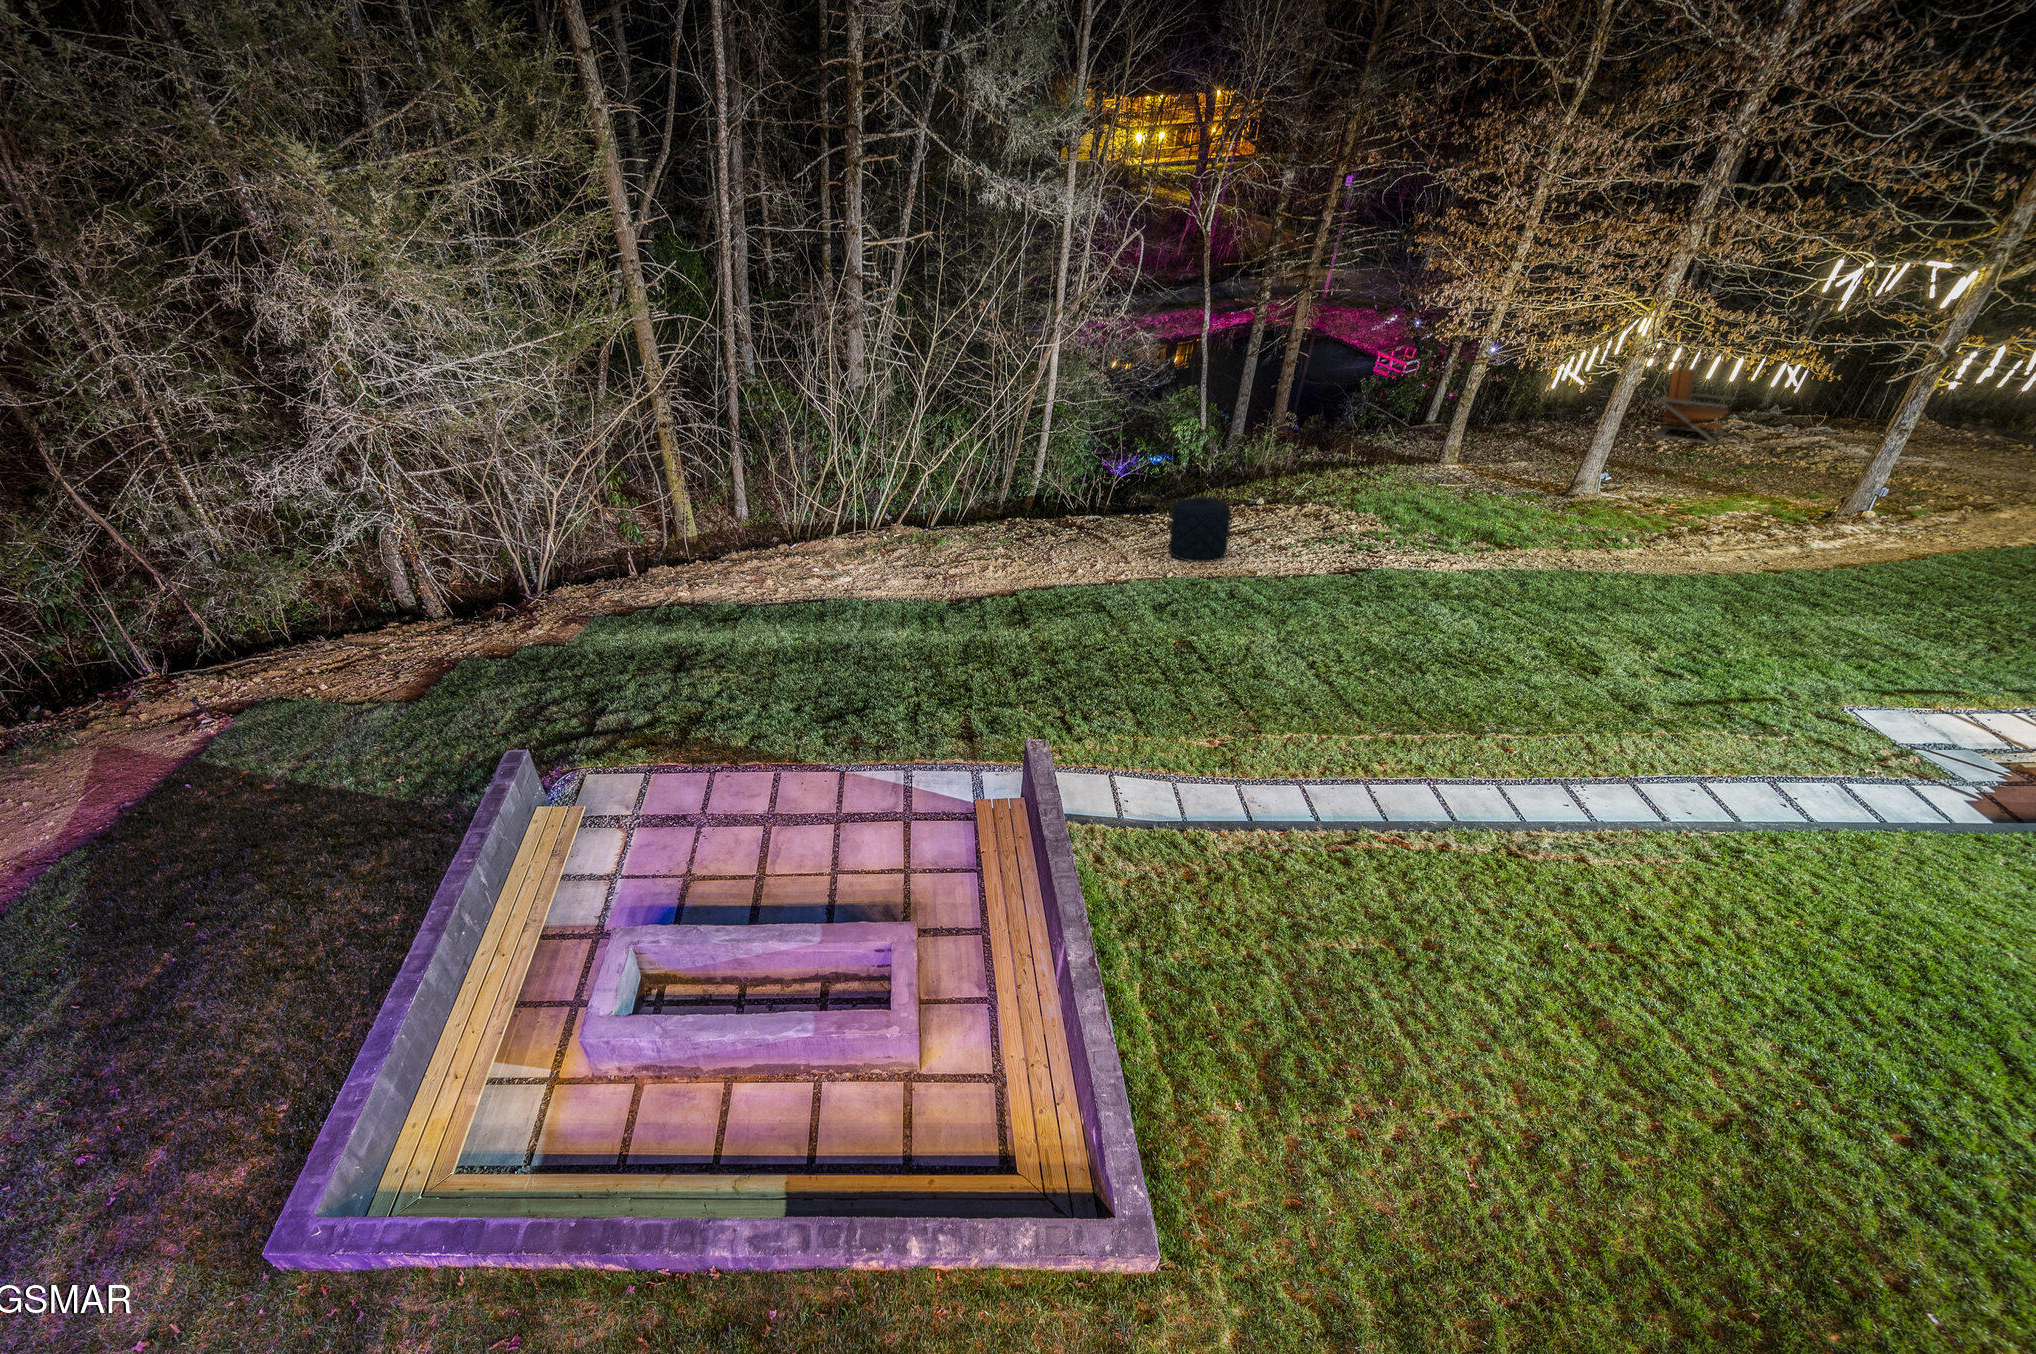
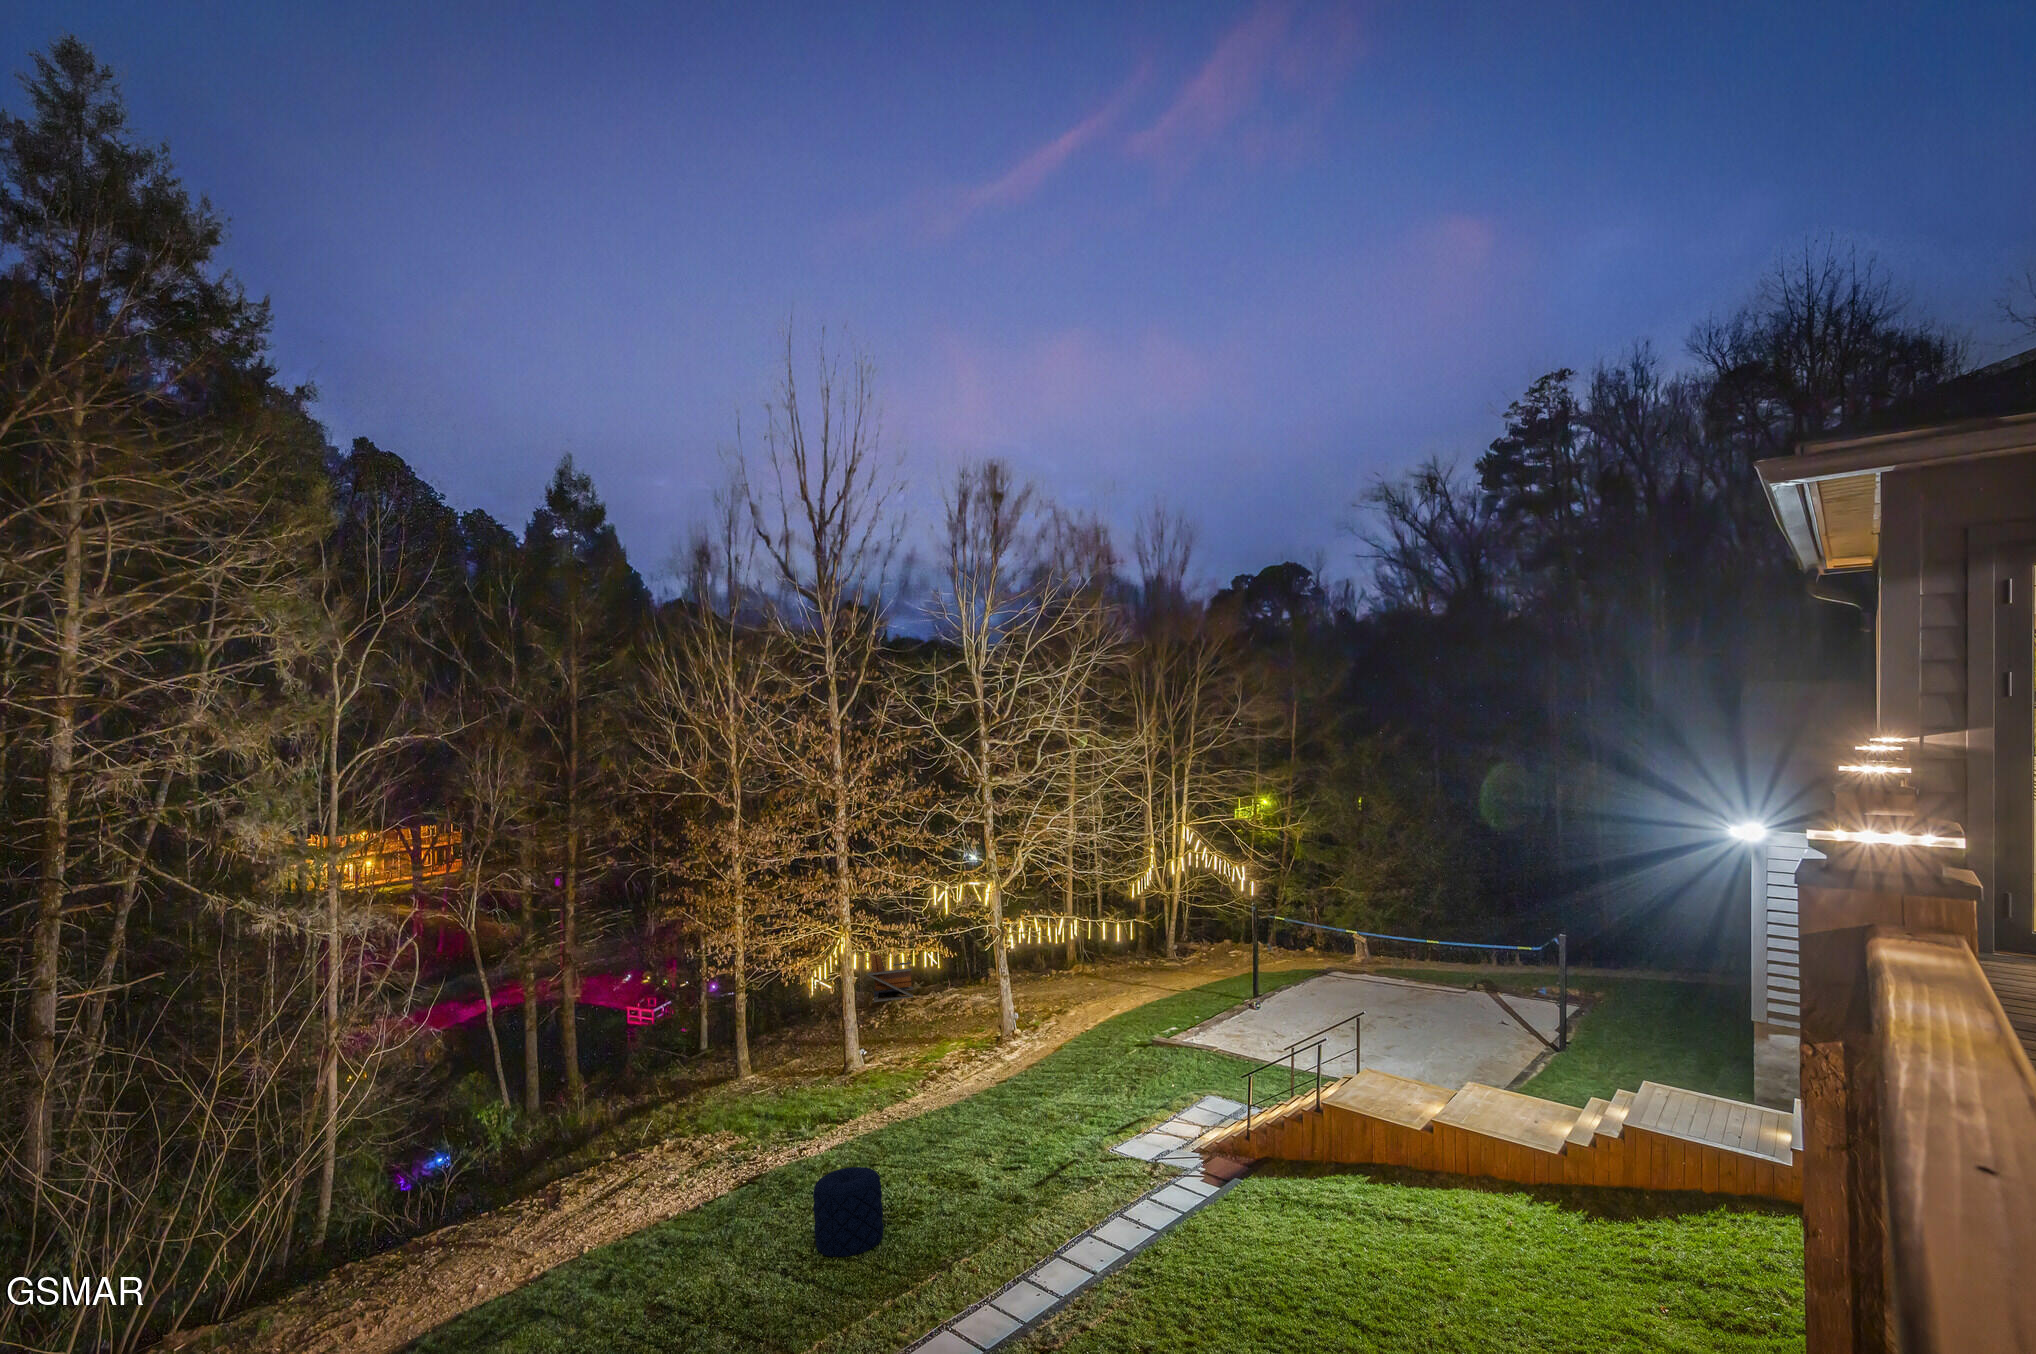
pouf: present [1169,497,1231,562] -> present [813,1167,884,1257]

